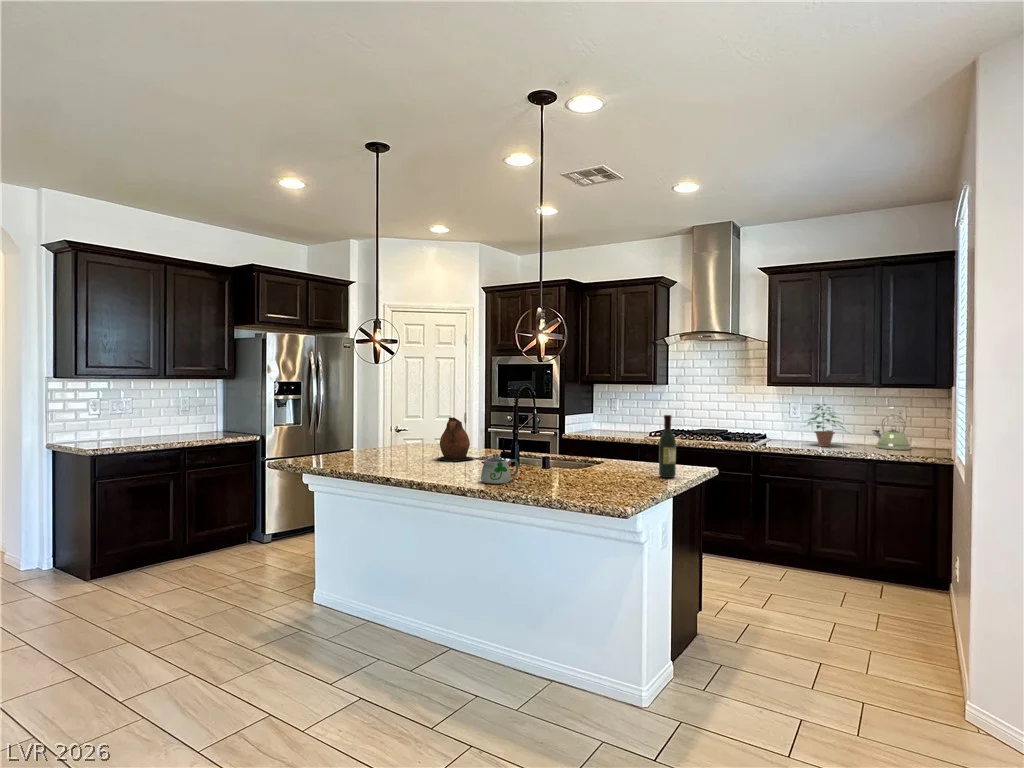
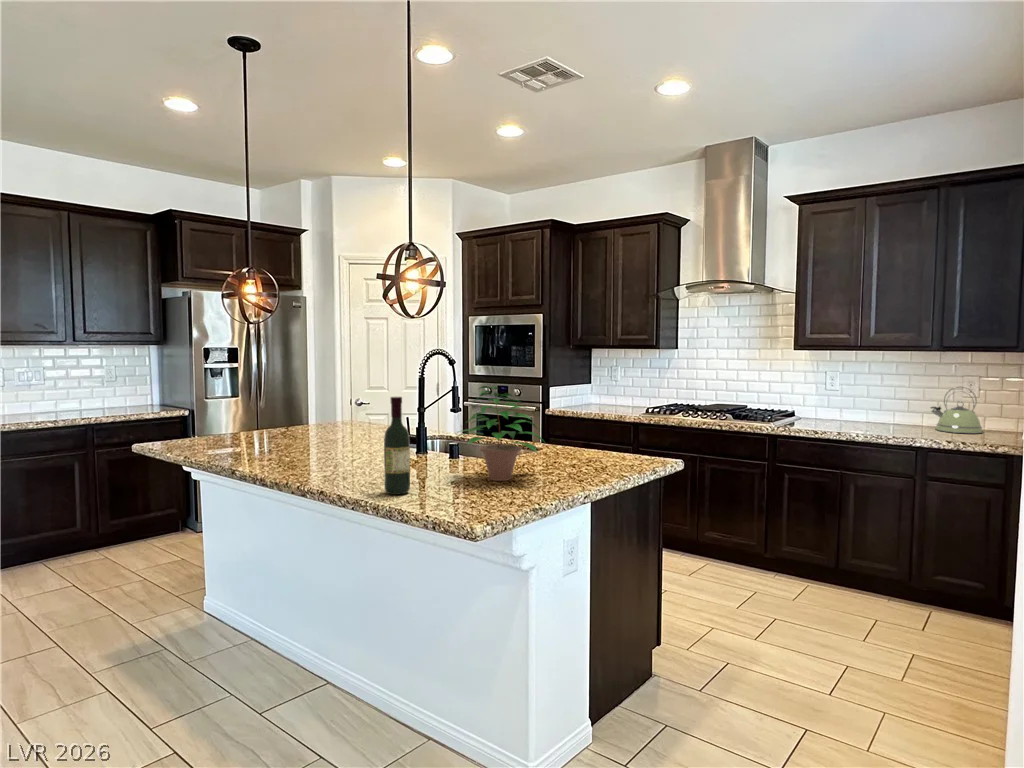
potted plant: present [808,404,843,447] -> present [458,386,544,481]
wine bottle: present [659,415,676,478] -> present [384,397,410,495]
ceramic pitcher: present [438,417,475,461] -> none [330,391,382,446]
mug: present [481,459,519,484] -> none [335,448,388,483]

